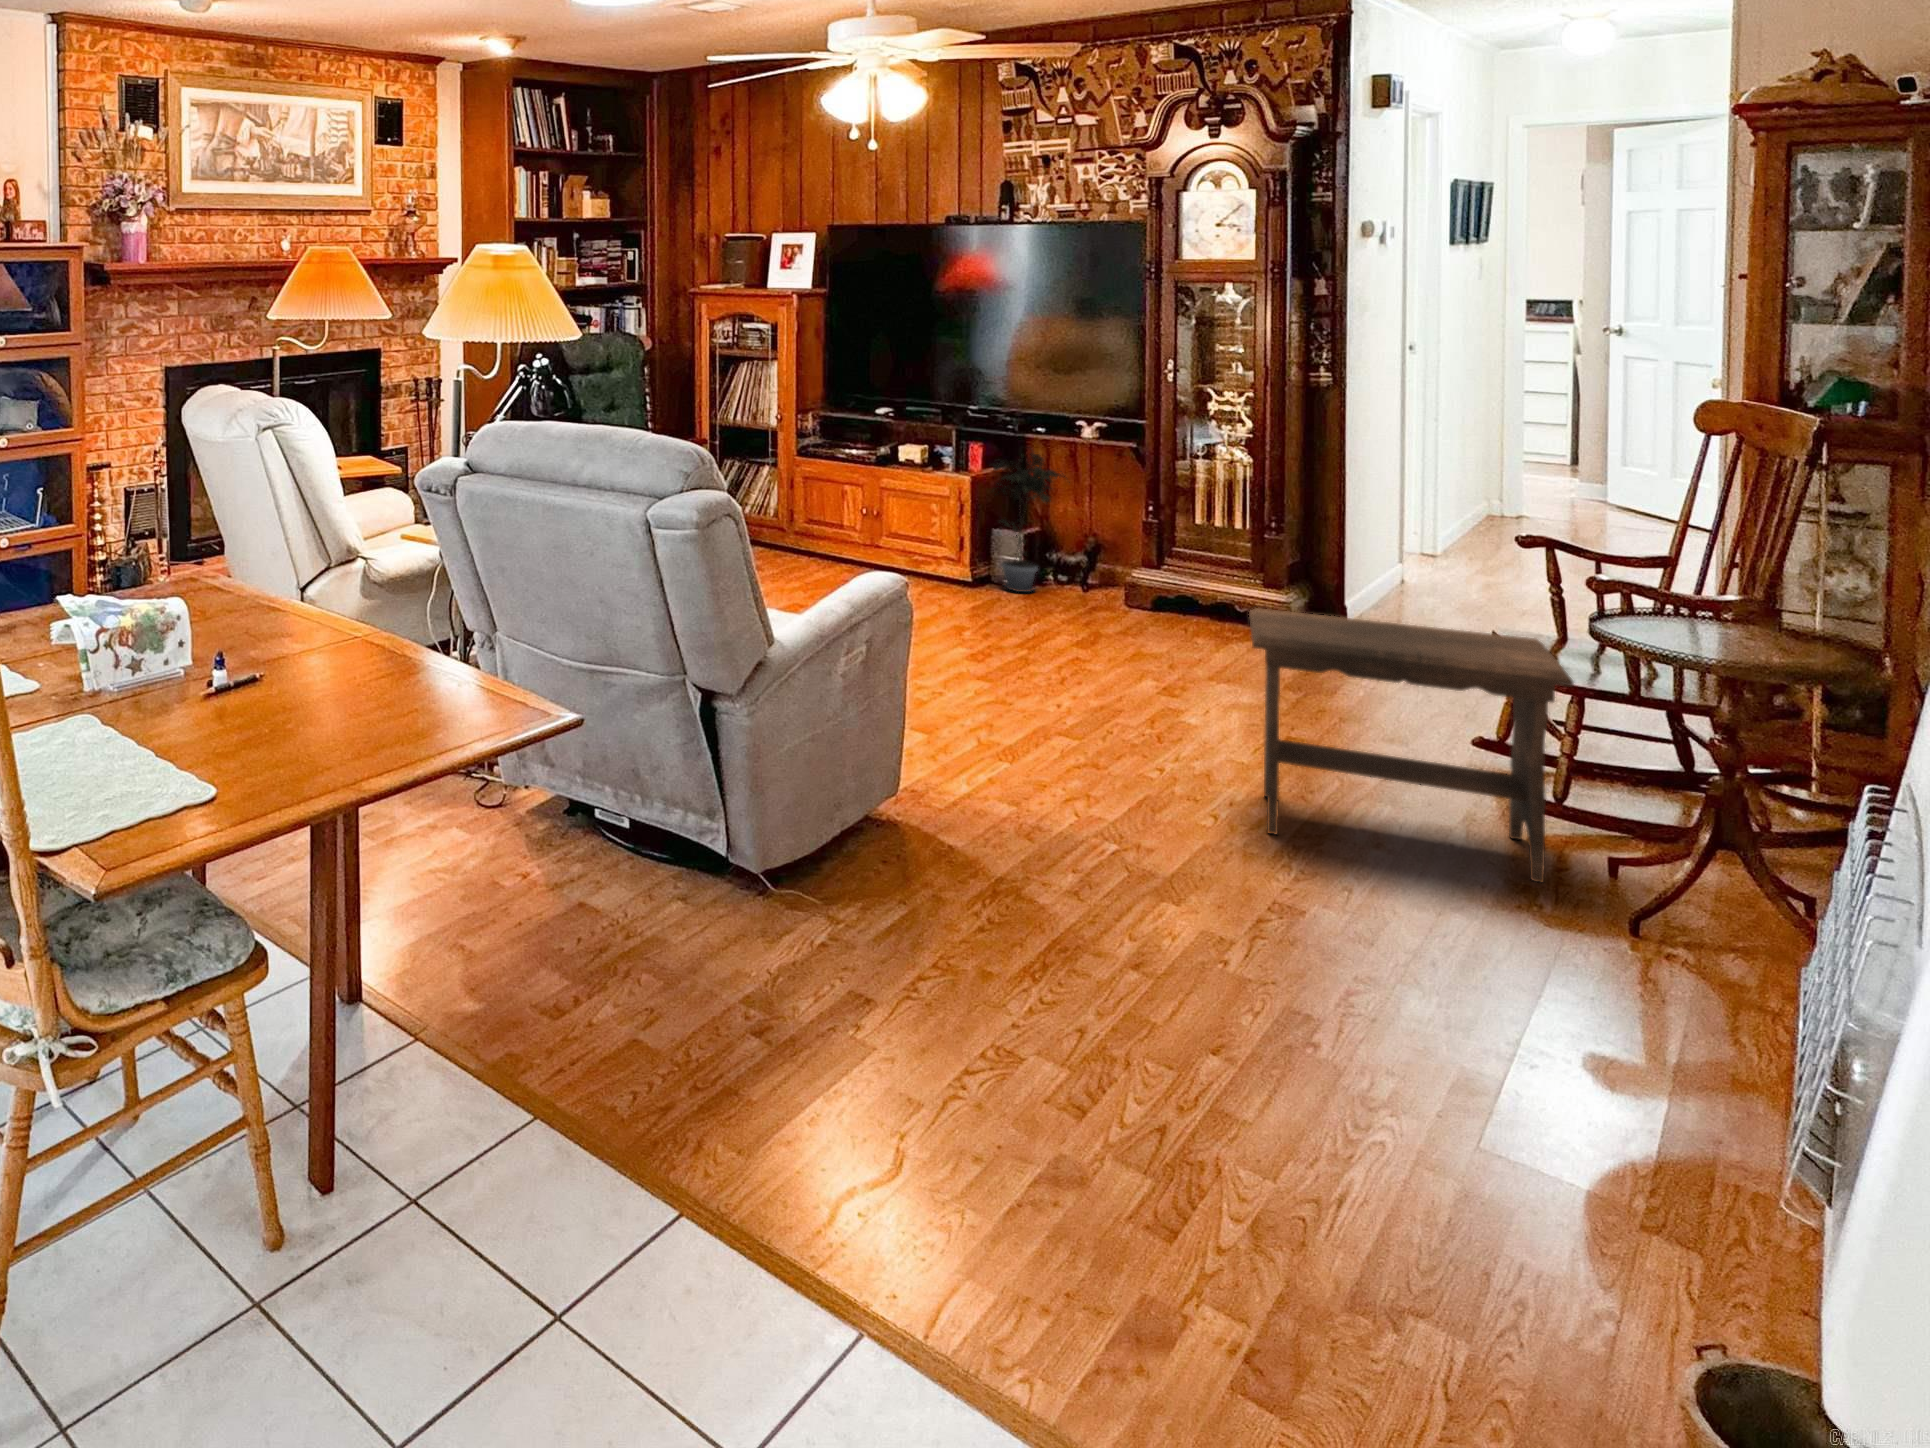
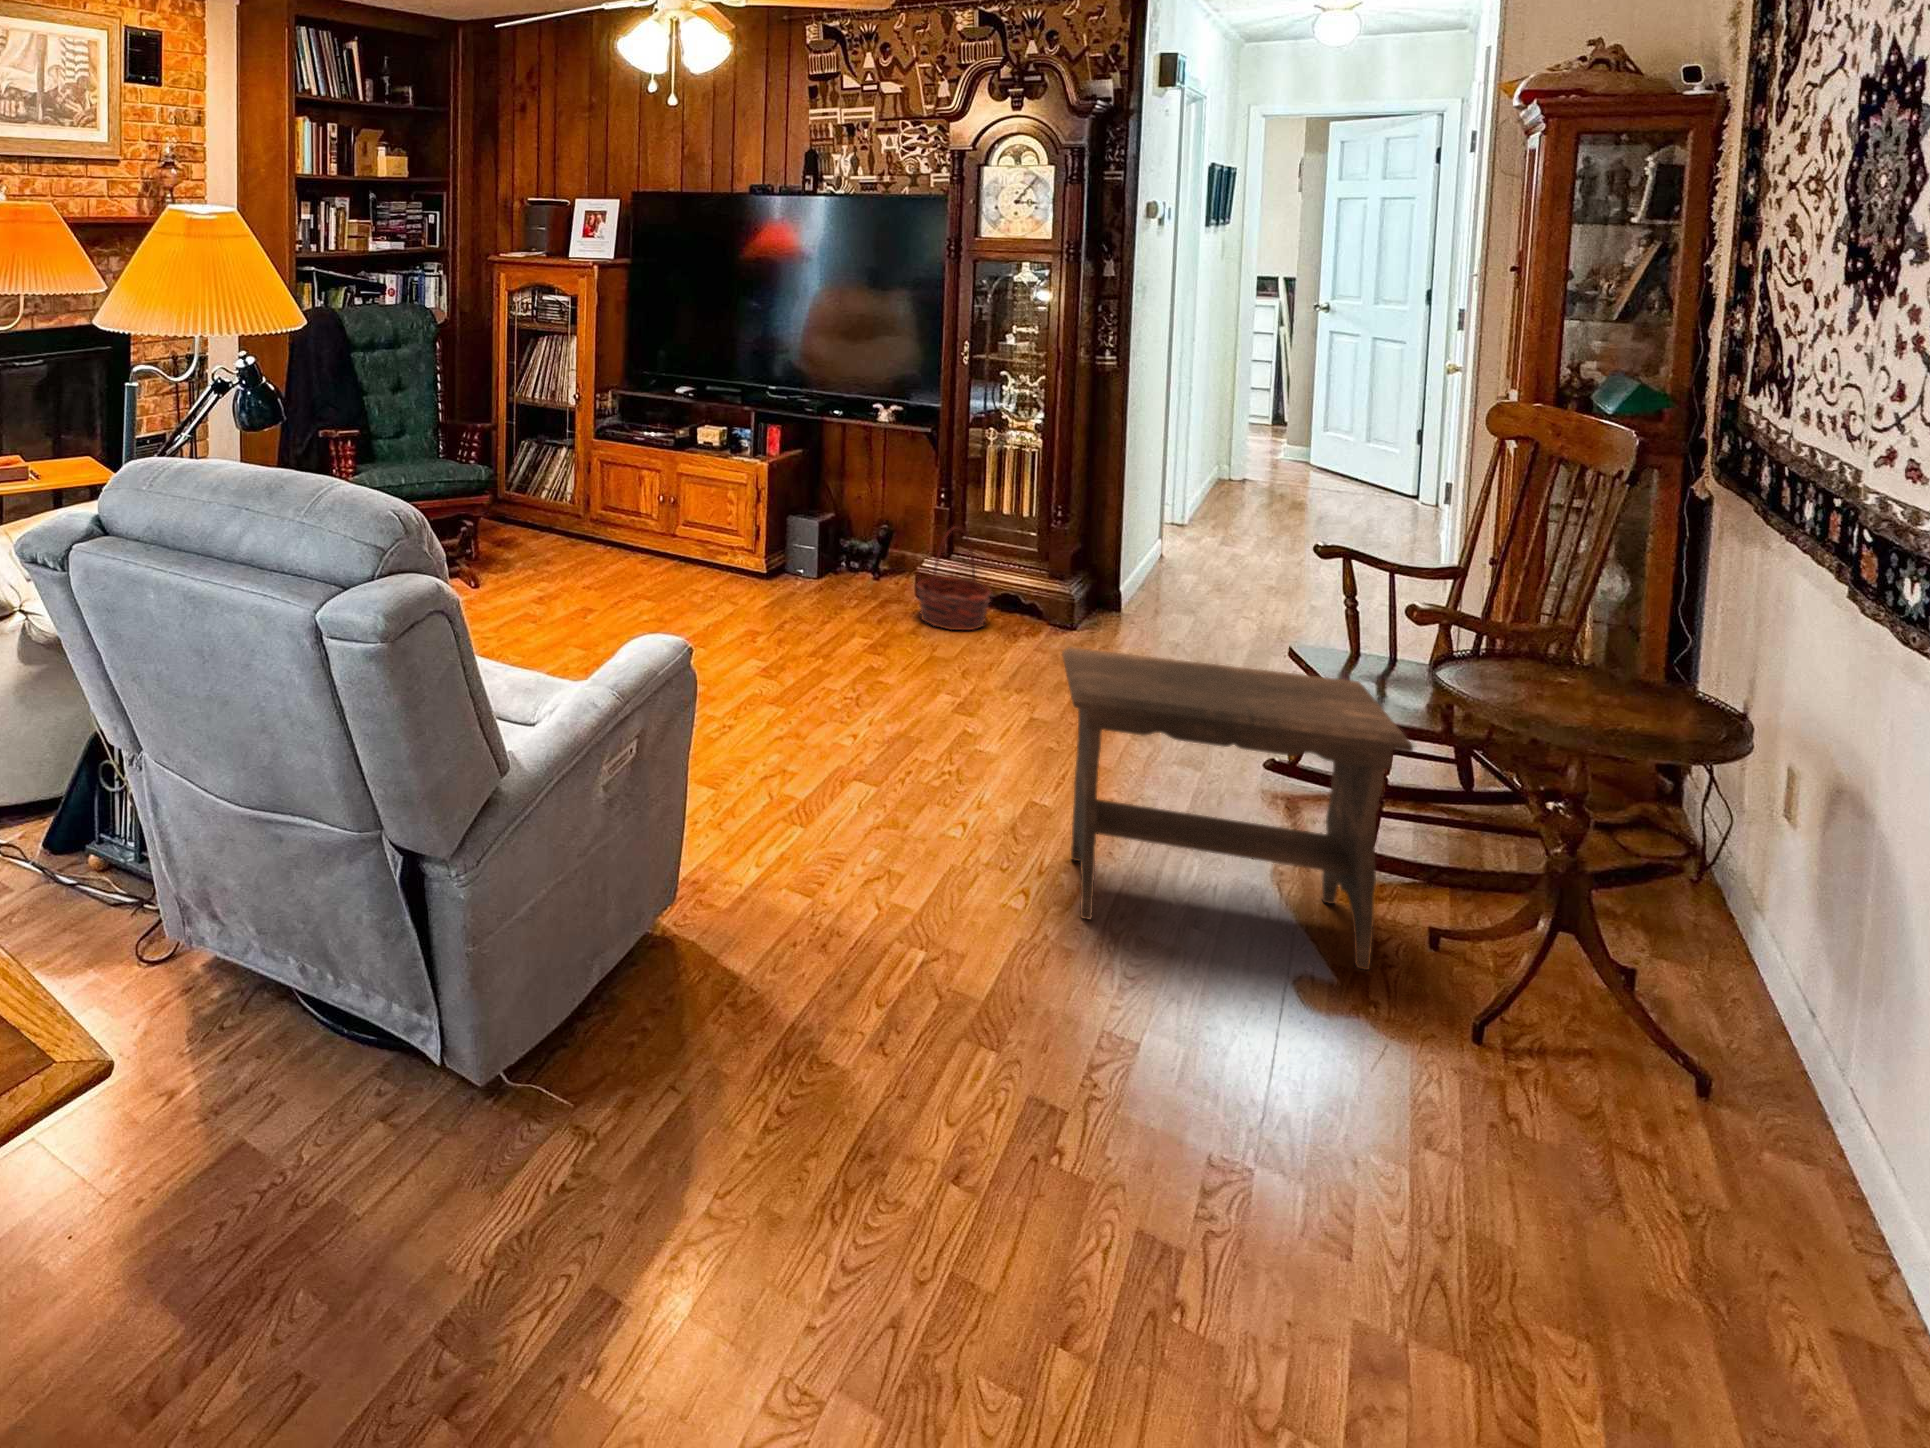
potted plant: present [992,453,1070,592] -> none [786,431,865,584]
basket: none [1123,534,1203,633] -> present [916,526,991,630]

